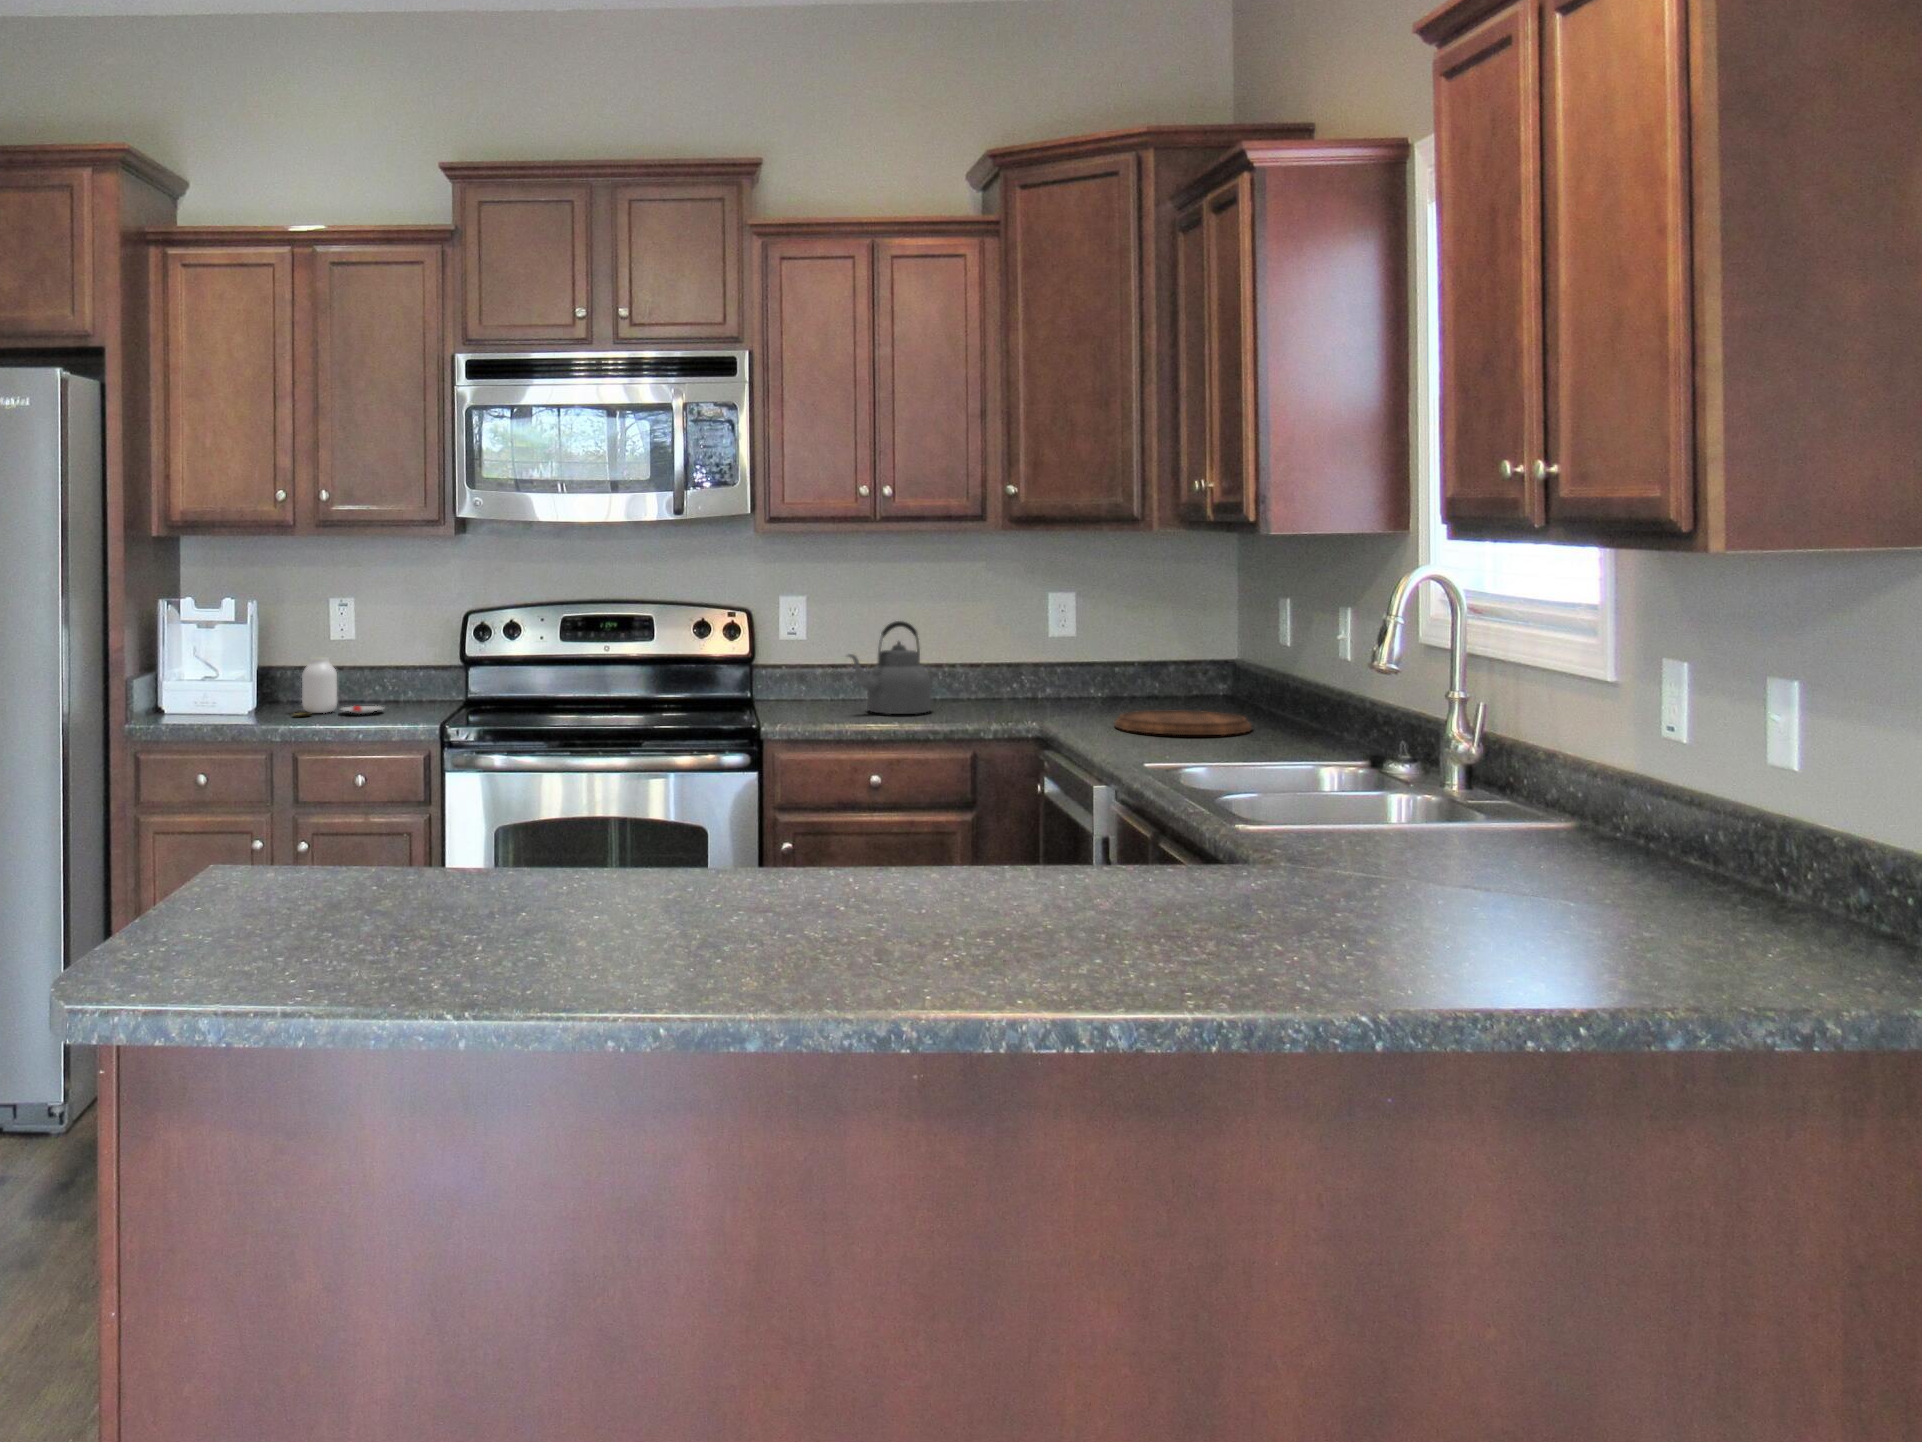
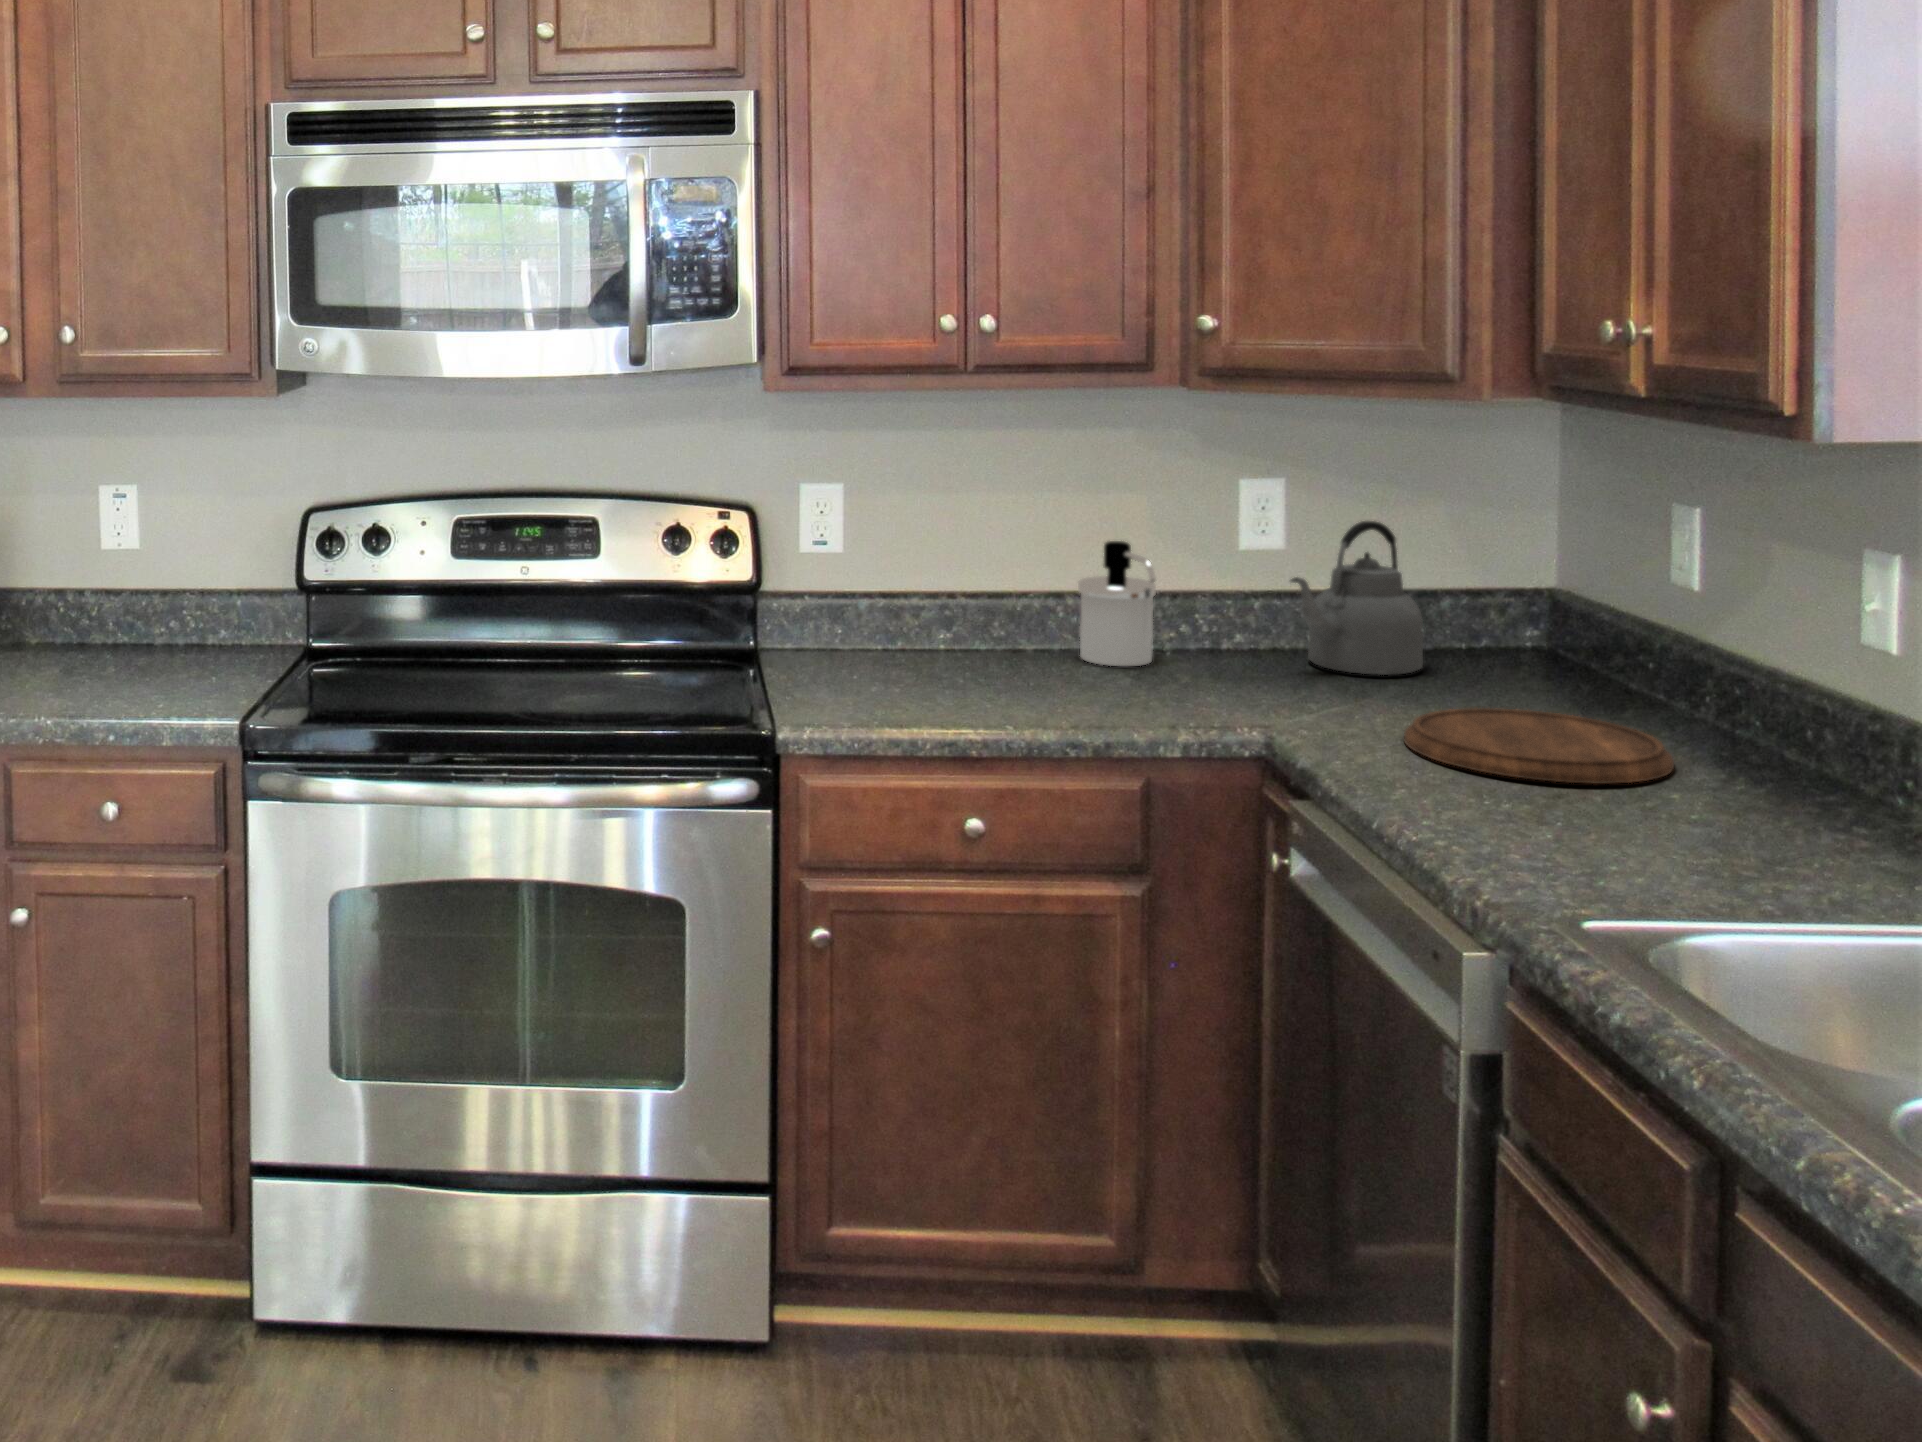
kettle: present [848,621,931,714] -> present [1290,521,1423,675]
soap dispenser: none [950,628,995,703] -> present [1078,541,1156,666]
jar: present [302,657,383,714] -> none [26,581,172,678]

